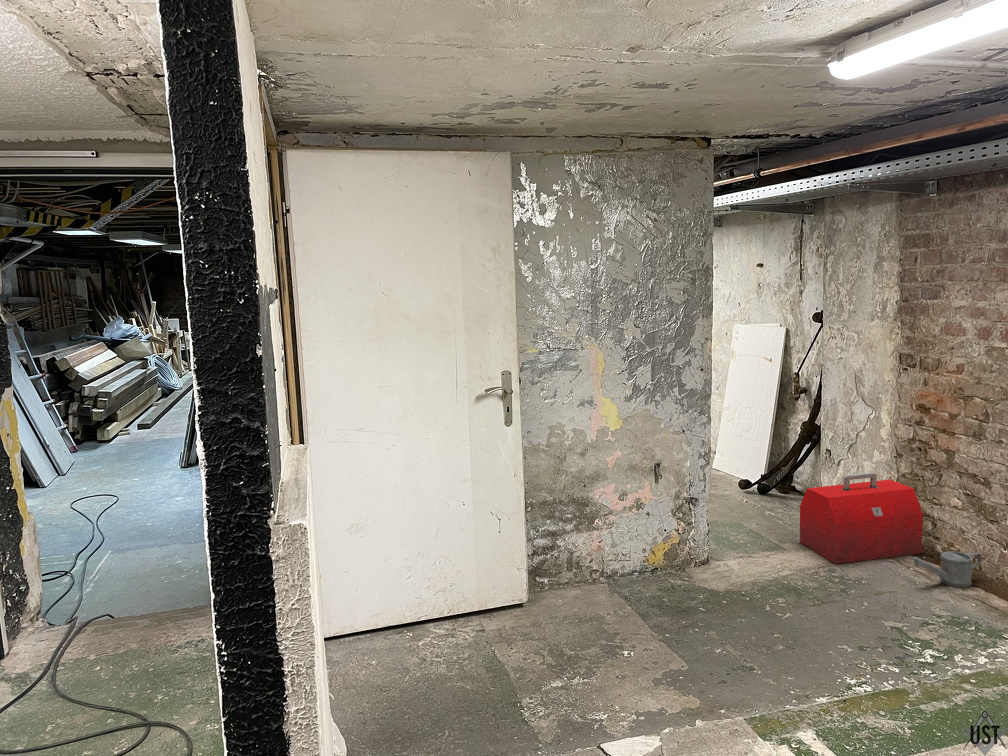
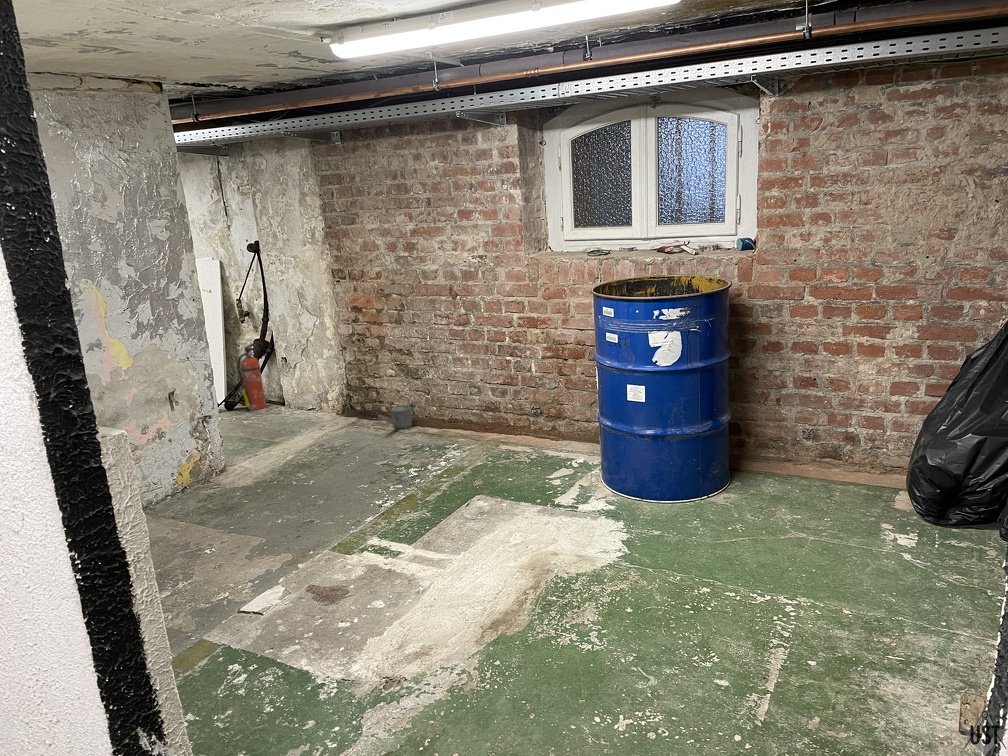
fire extinguisher: none [773,425,808,503] -> present [237,342,266,410]
toolbox: present [800,473,923,564] -> none [283,365,373,439]

